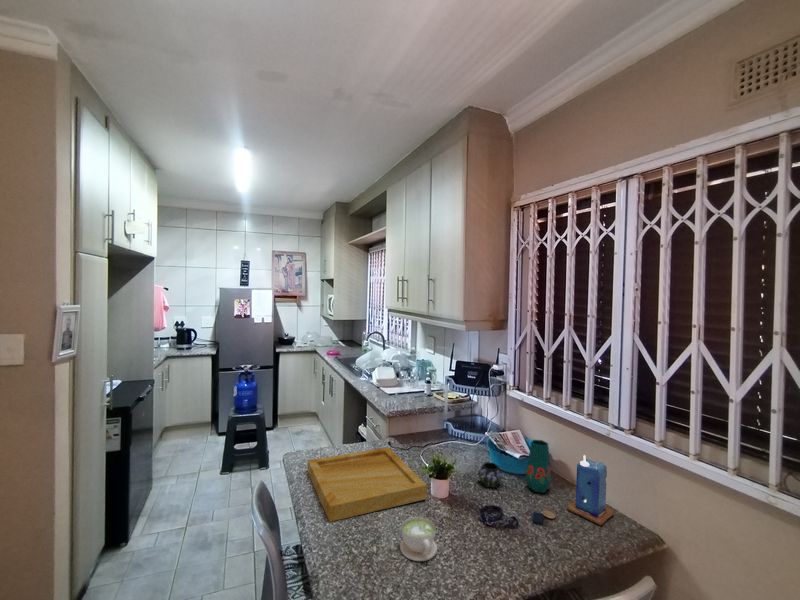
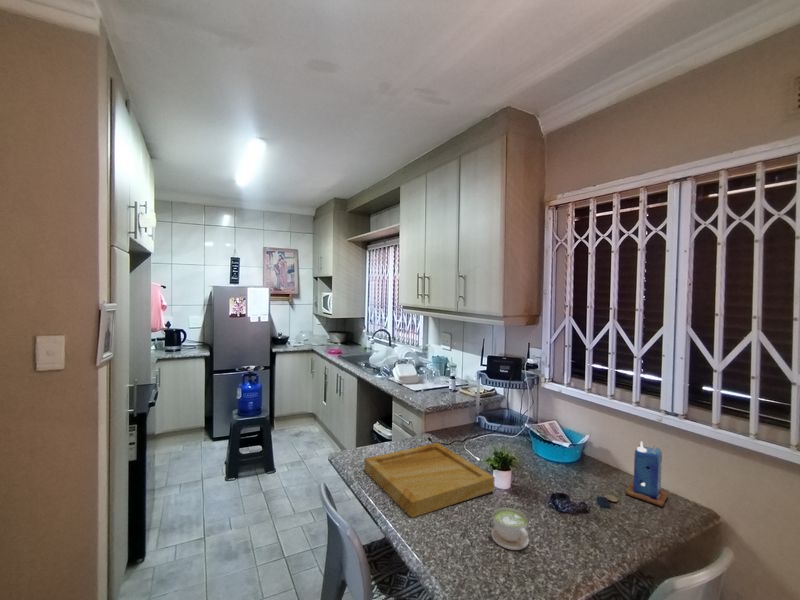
vase: present [478,440,551,493] -> none [533,429,603,480]

